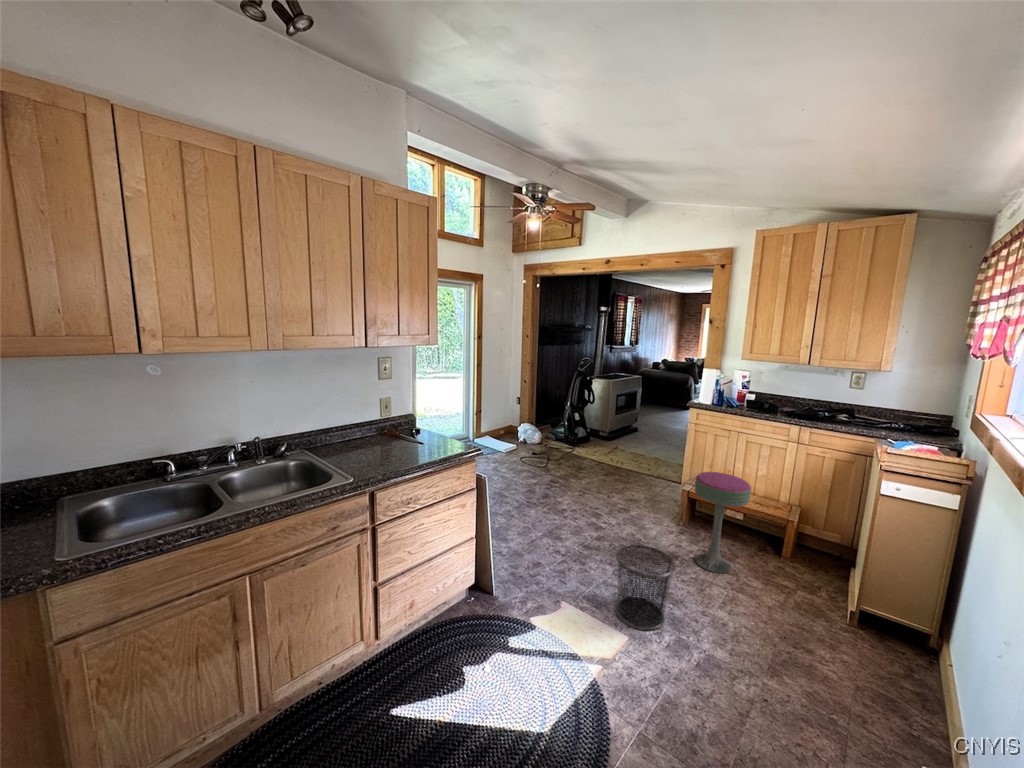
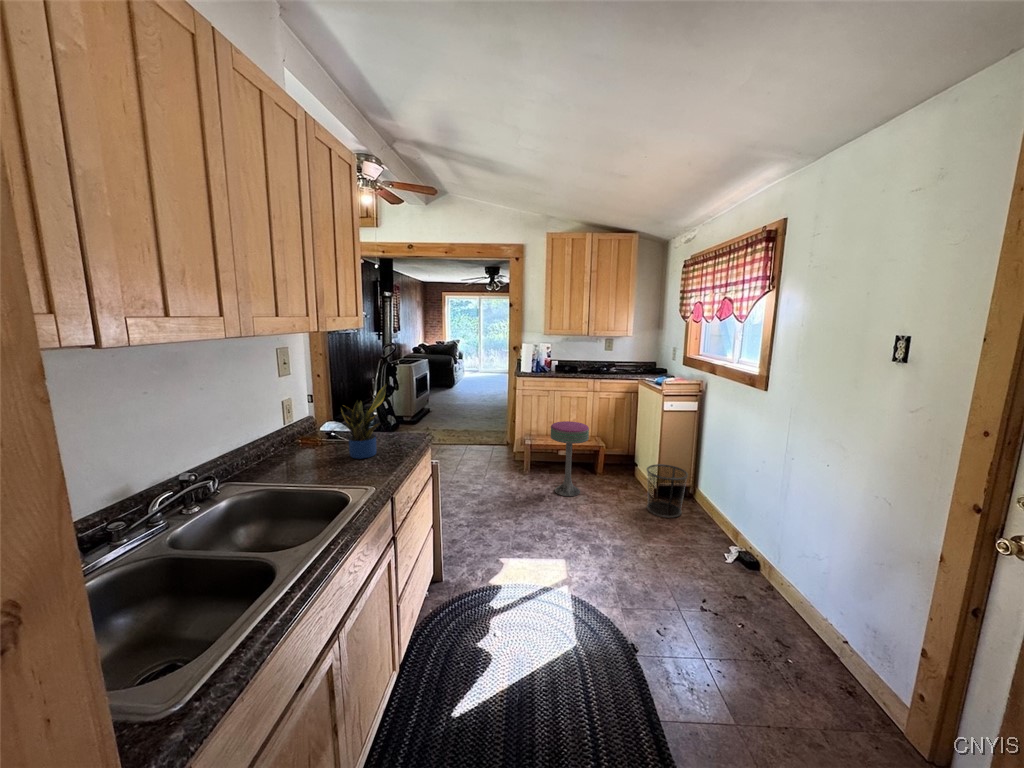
potted plant: none [392,393,433,454] -> present [341,384,387,459]
waste bin: present [616,545,675,630] -> present [647,464,688,518]

